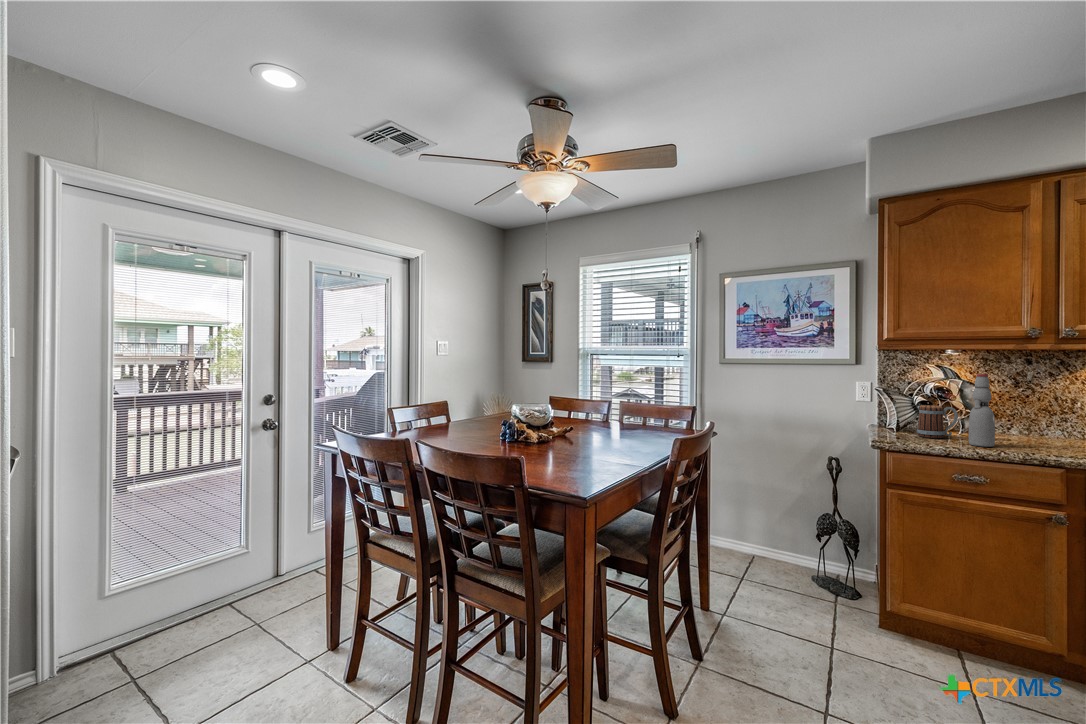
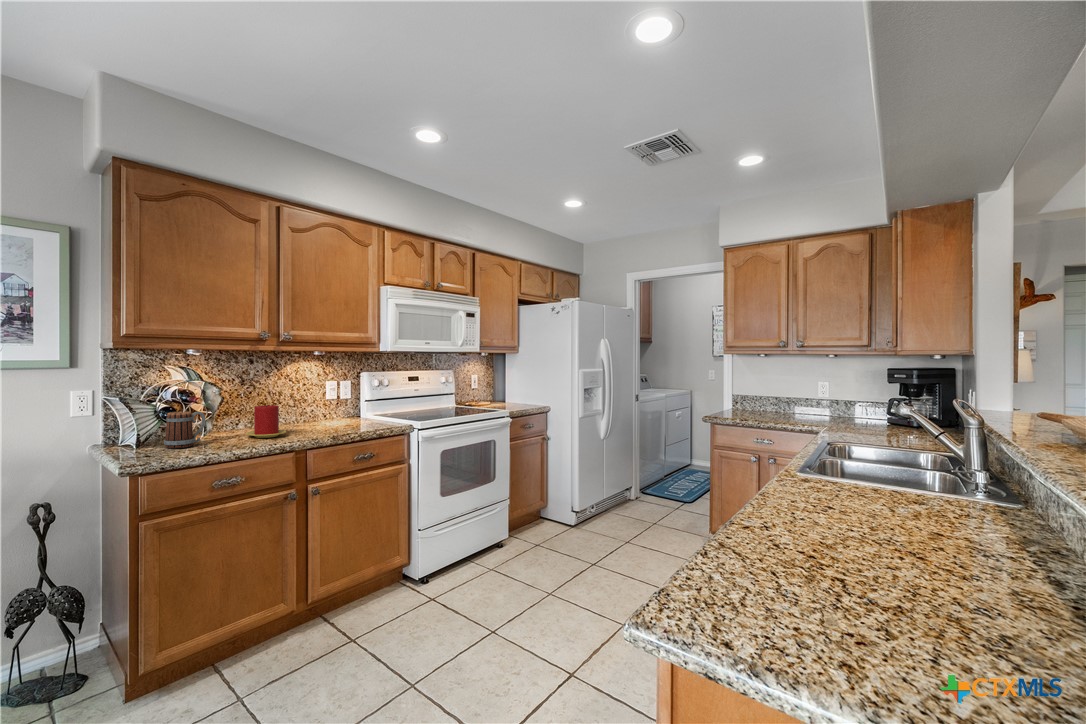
bottle: present [969,374,995,447] -> none [221,376,244,449]
candle: none [1008,409,1062,445] -> present [246,405,287,438]

